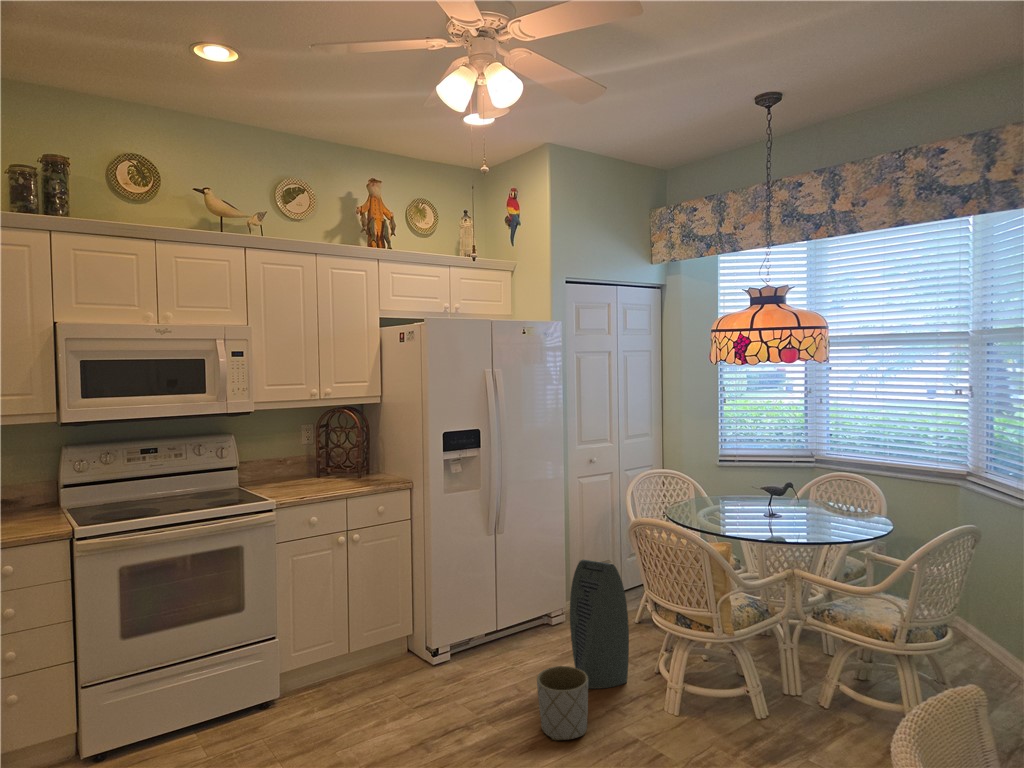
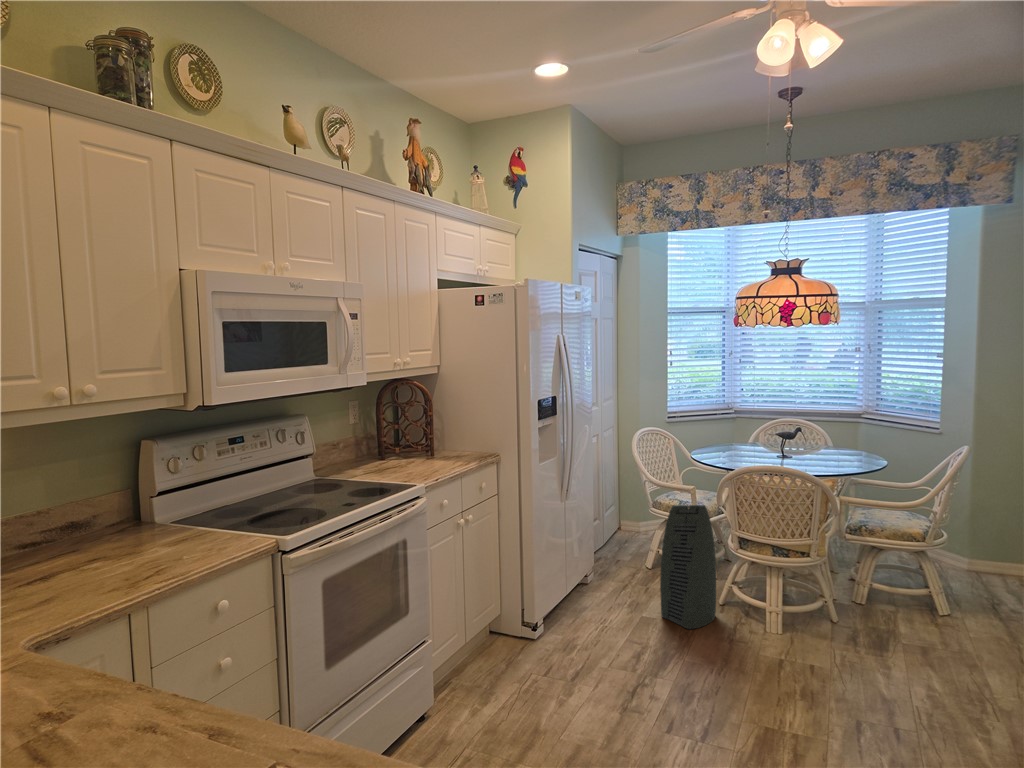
planter: present [537,666,588,740] -> none [702,605,756,678]

